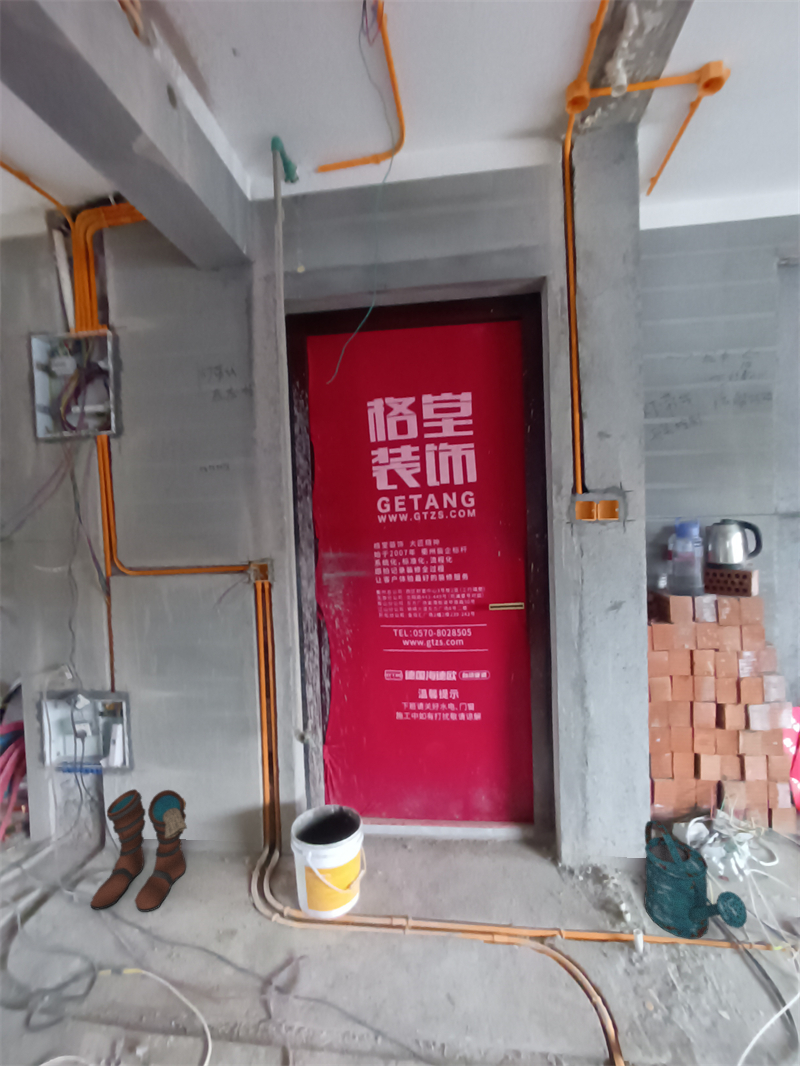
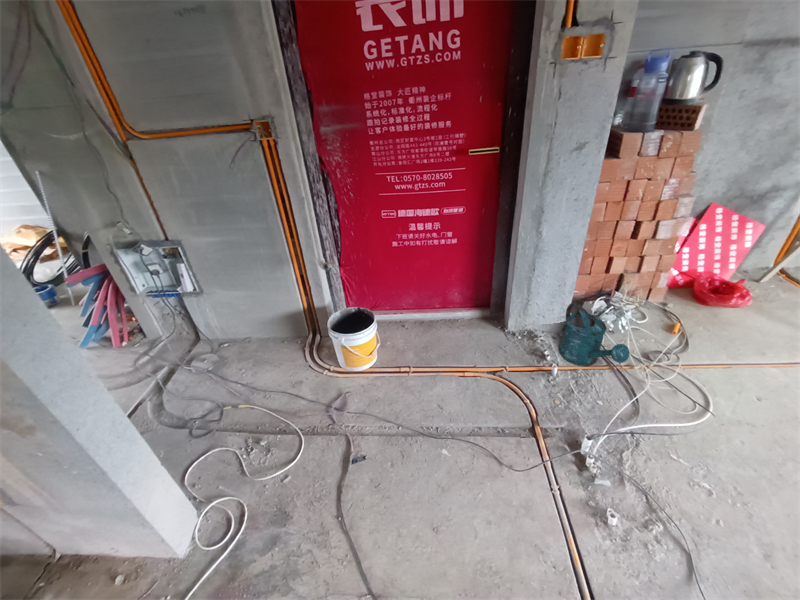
boots: present [90,789,187,912] -> none [194,305,260,376]

